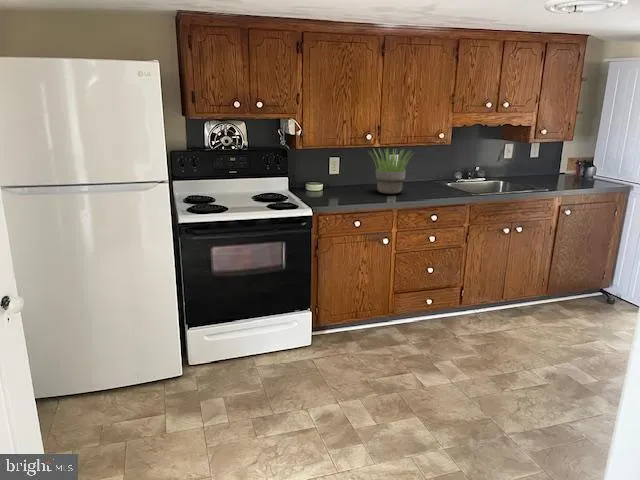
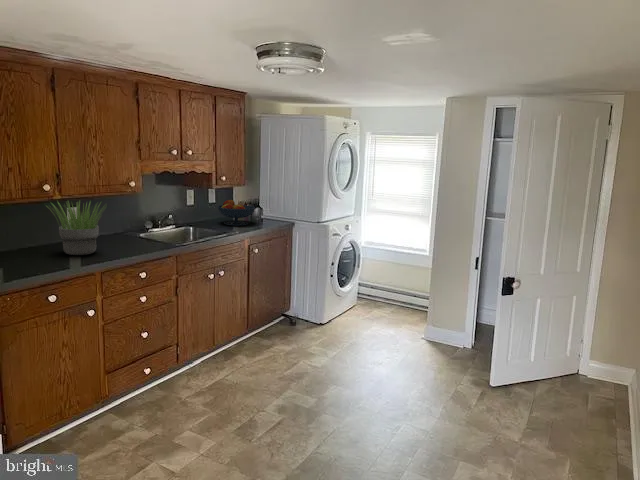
fruit bowl: none [536,155,581,183] -> present [218,200,255,226]

